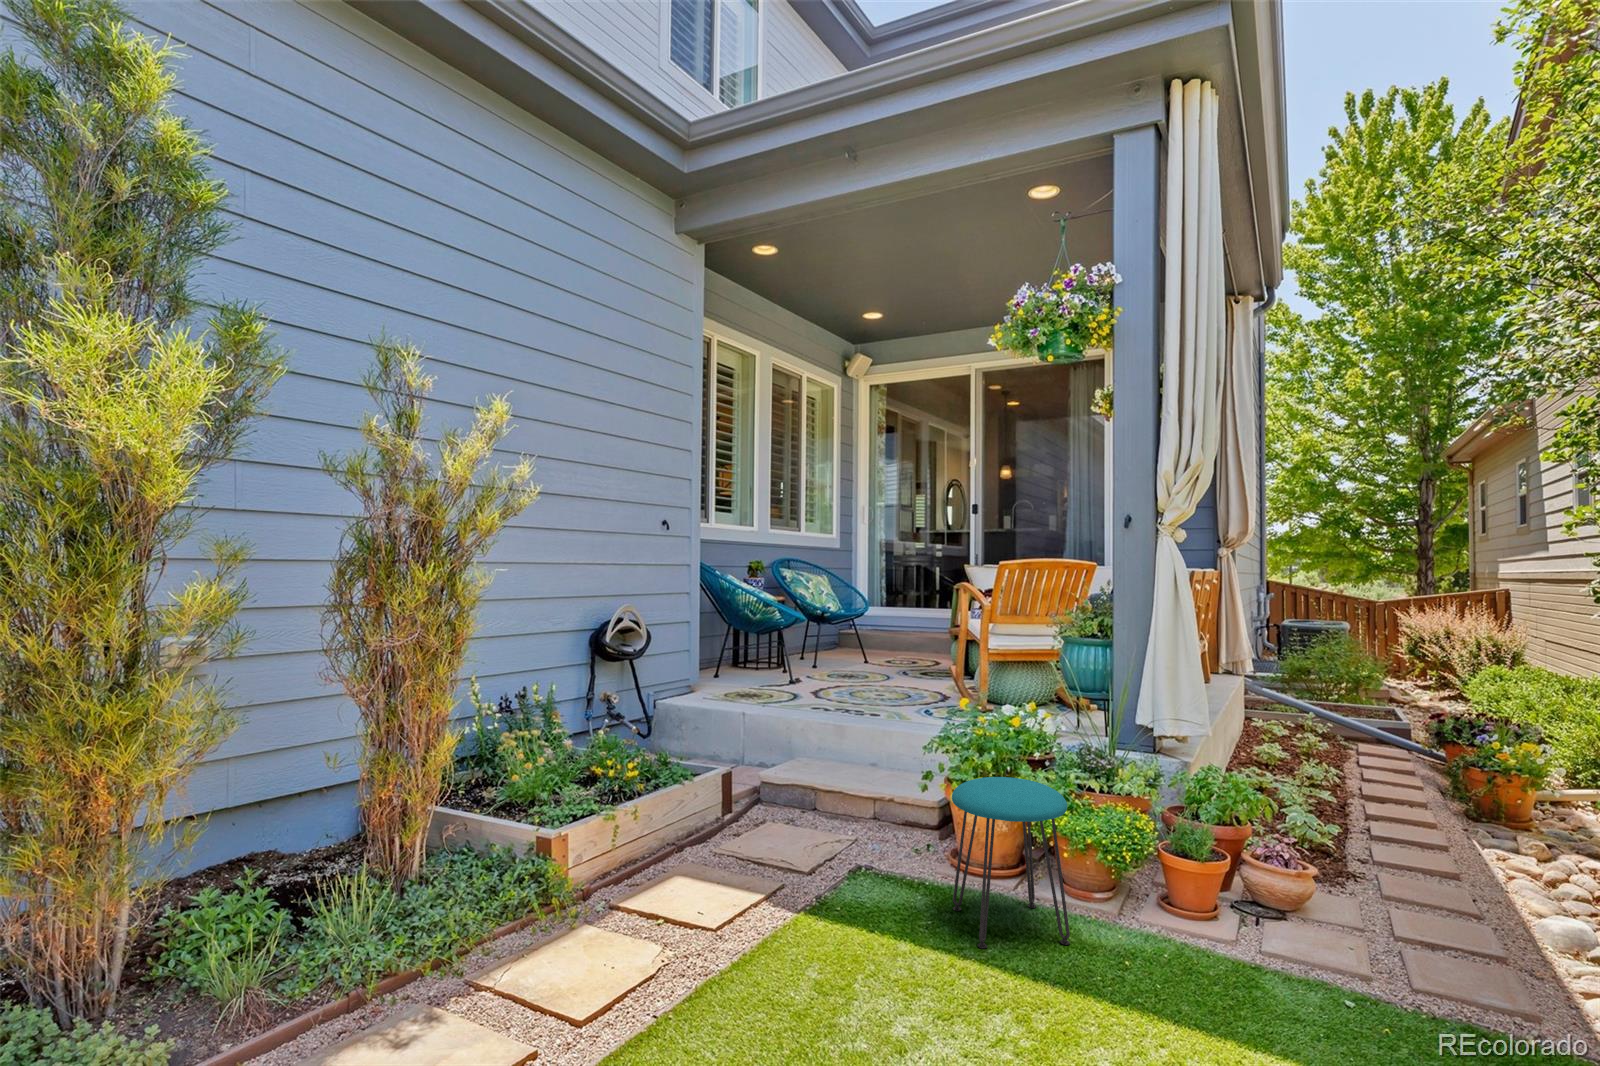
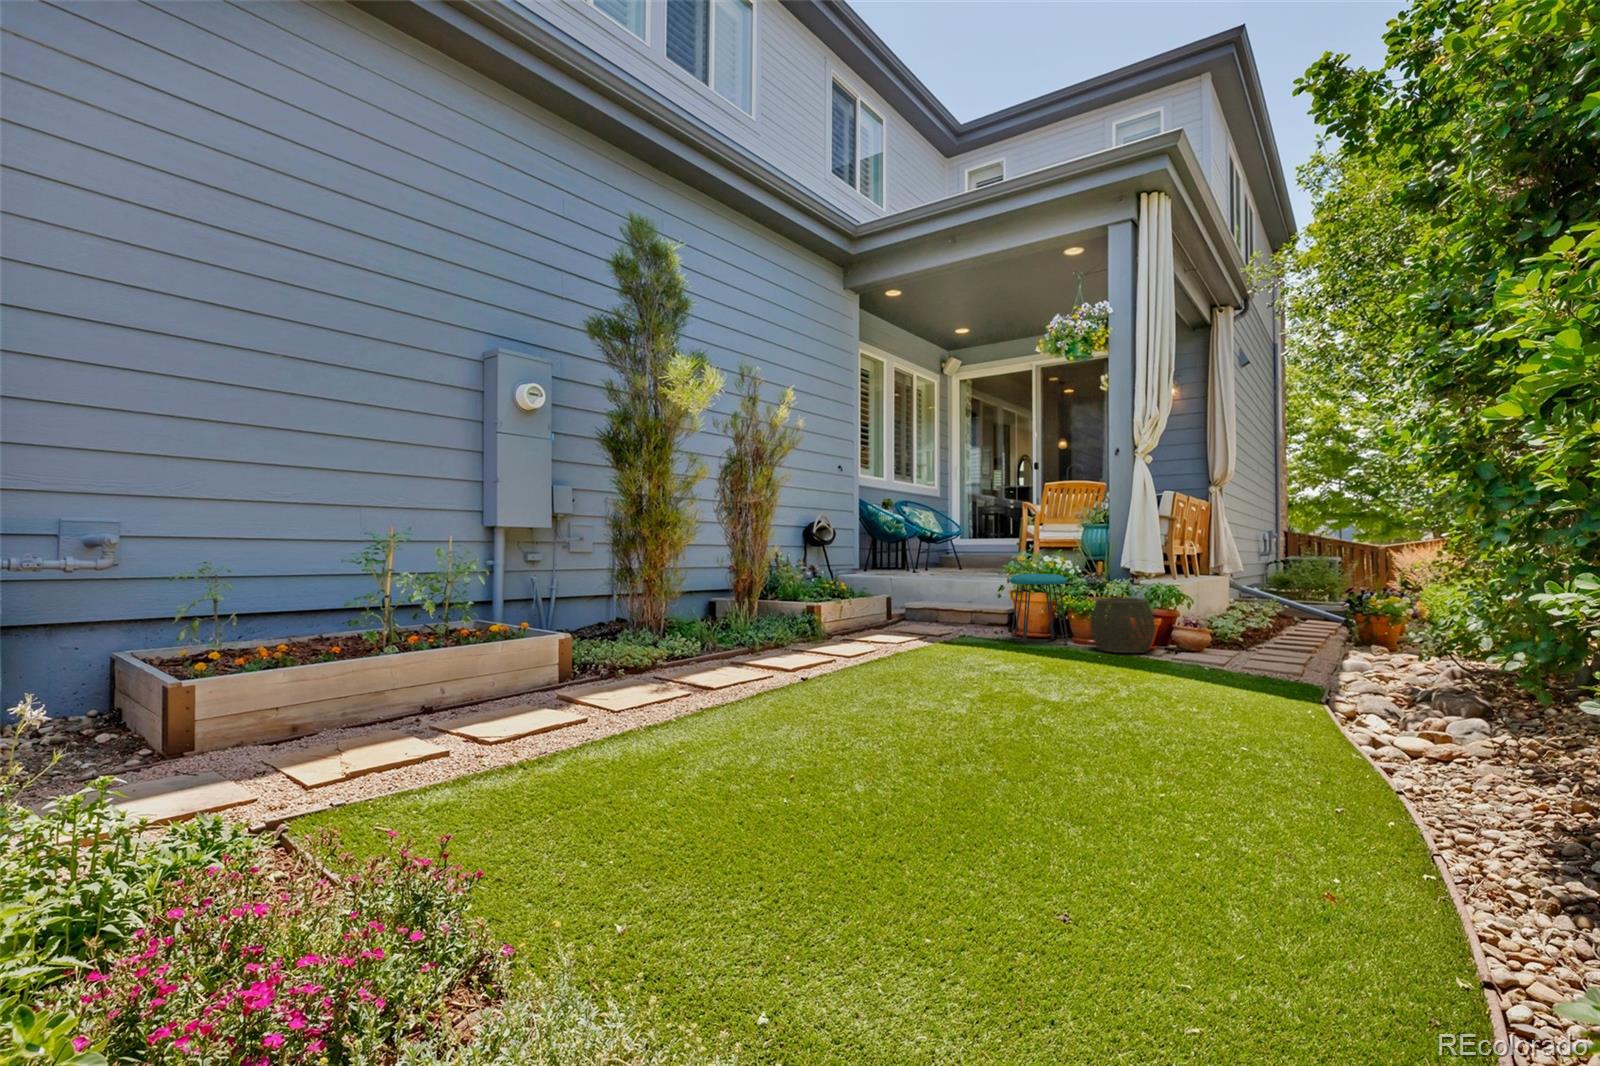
woven basket: none [1121,853,1266,1009] -> present [1090,598,1155,653]

